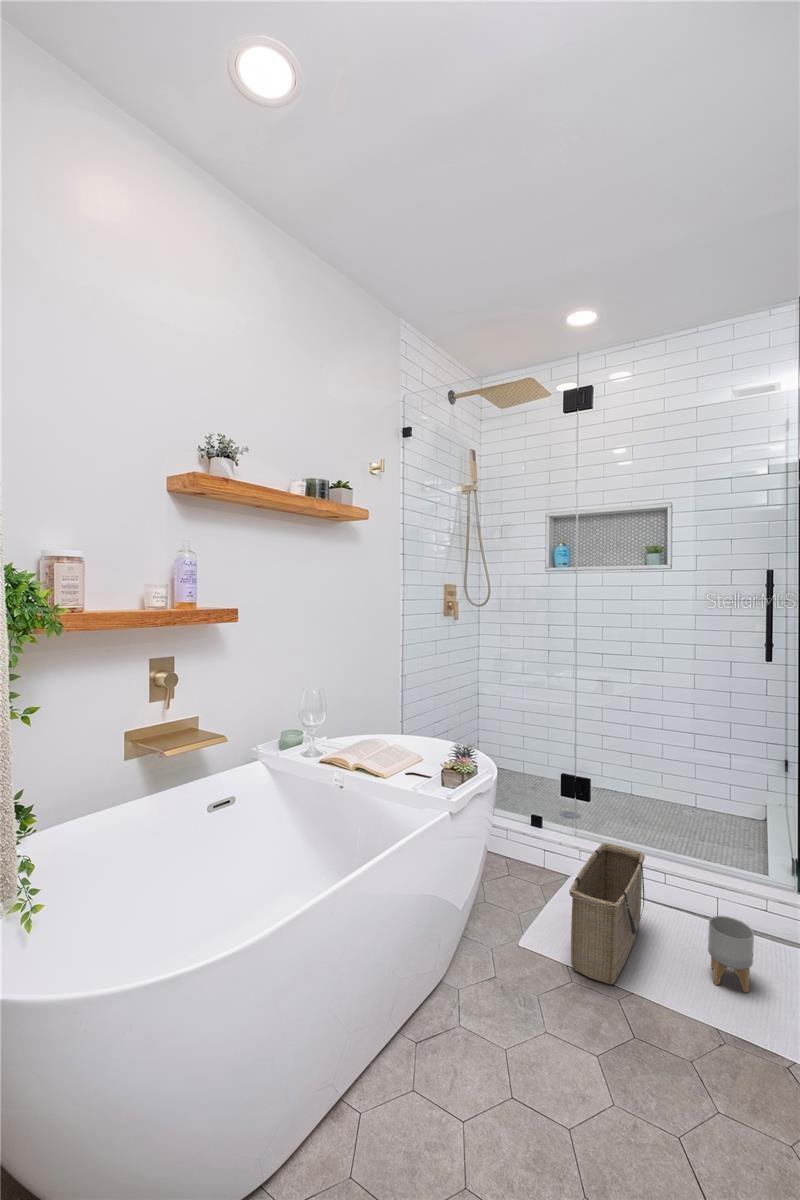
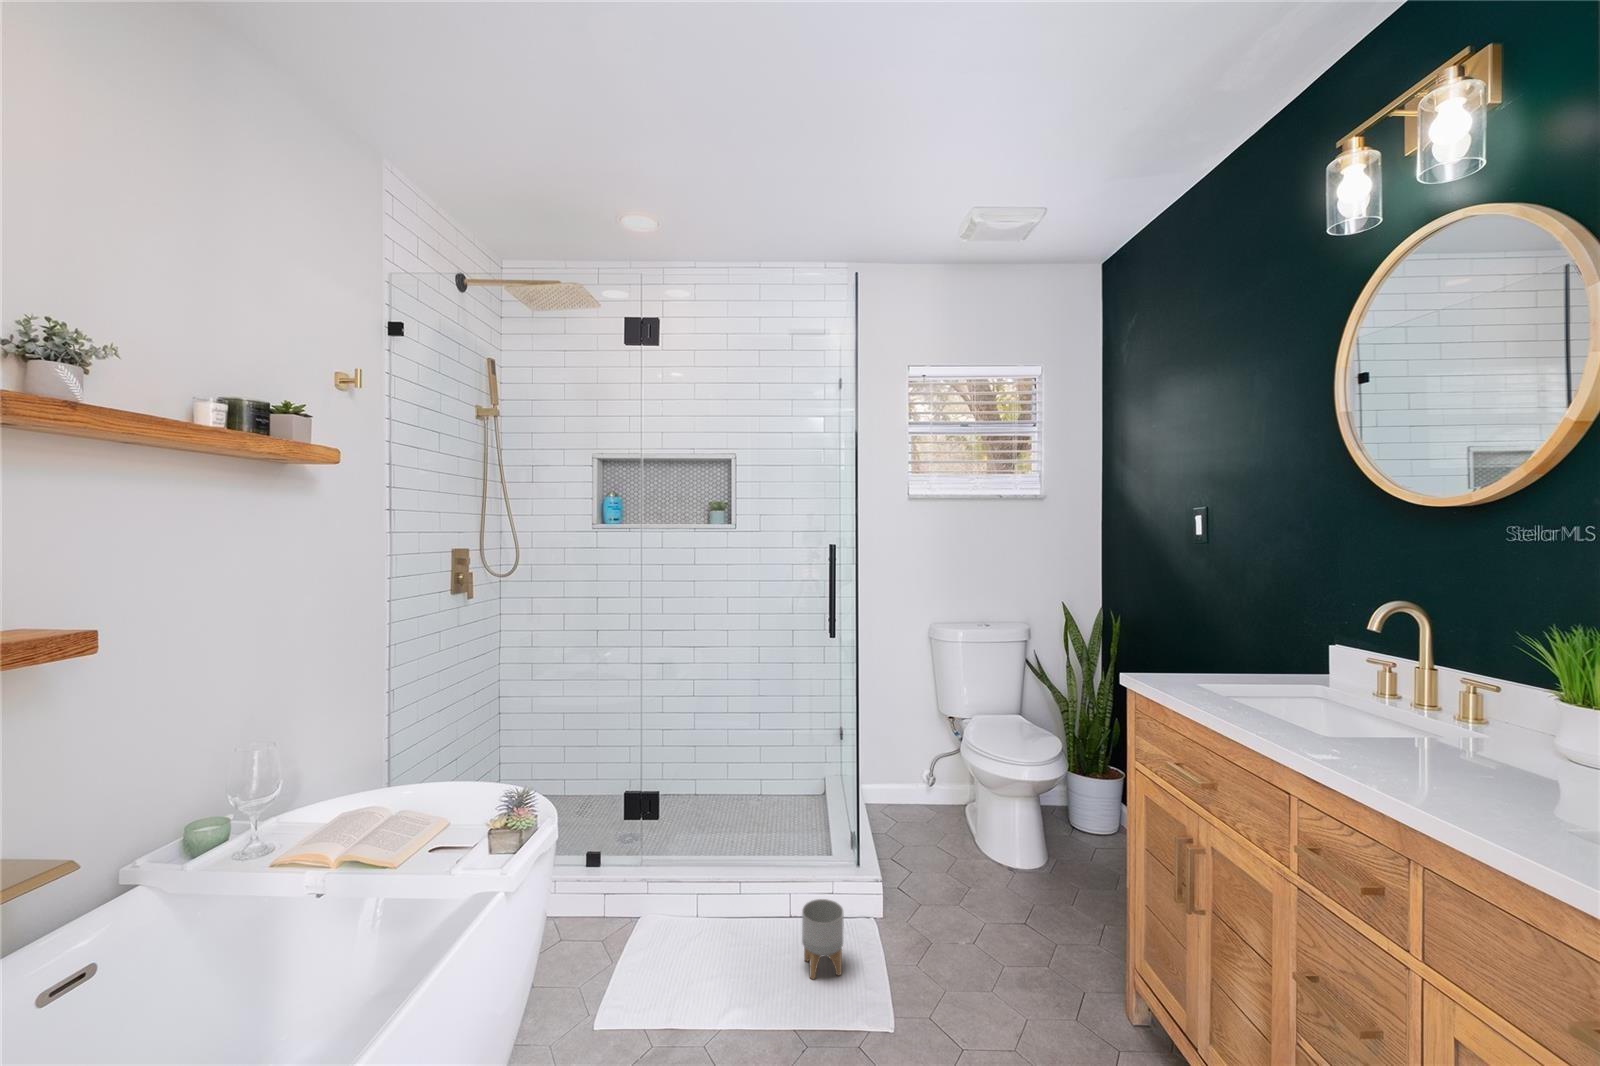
basket: present [569,843,645,984] -> none [660,853,735,1034]

